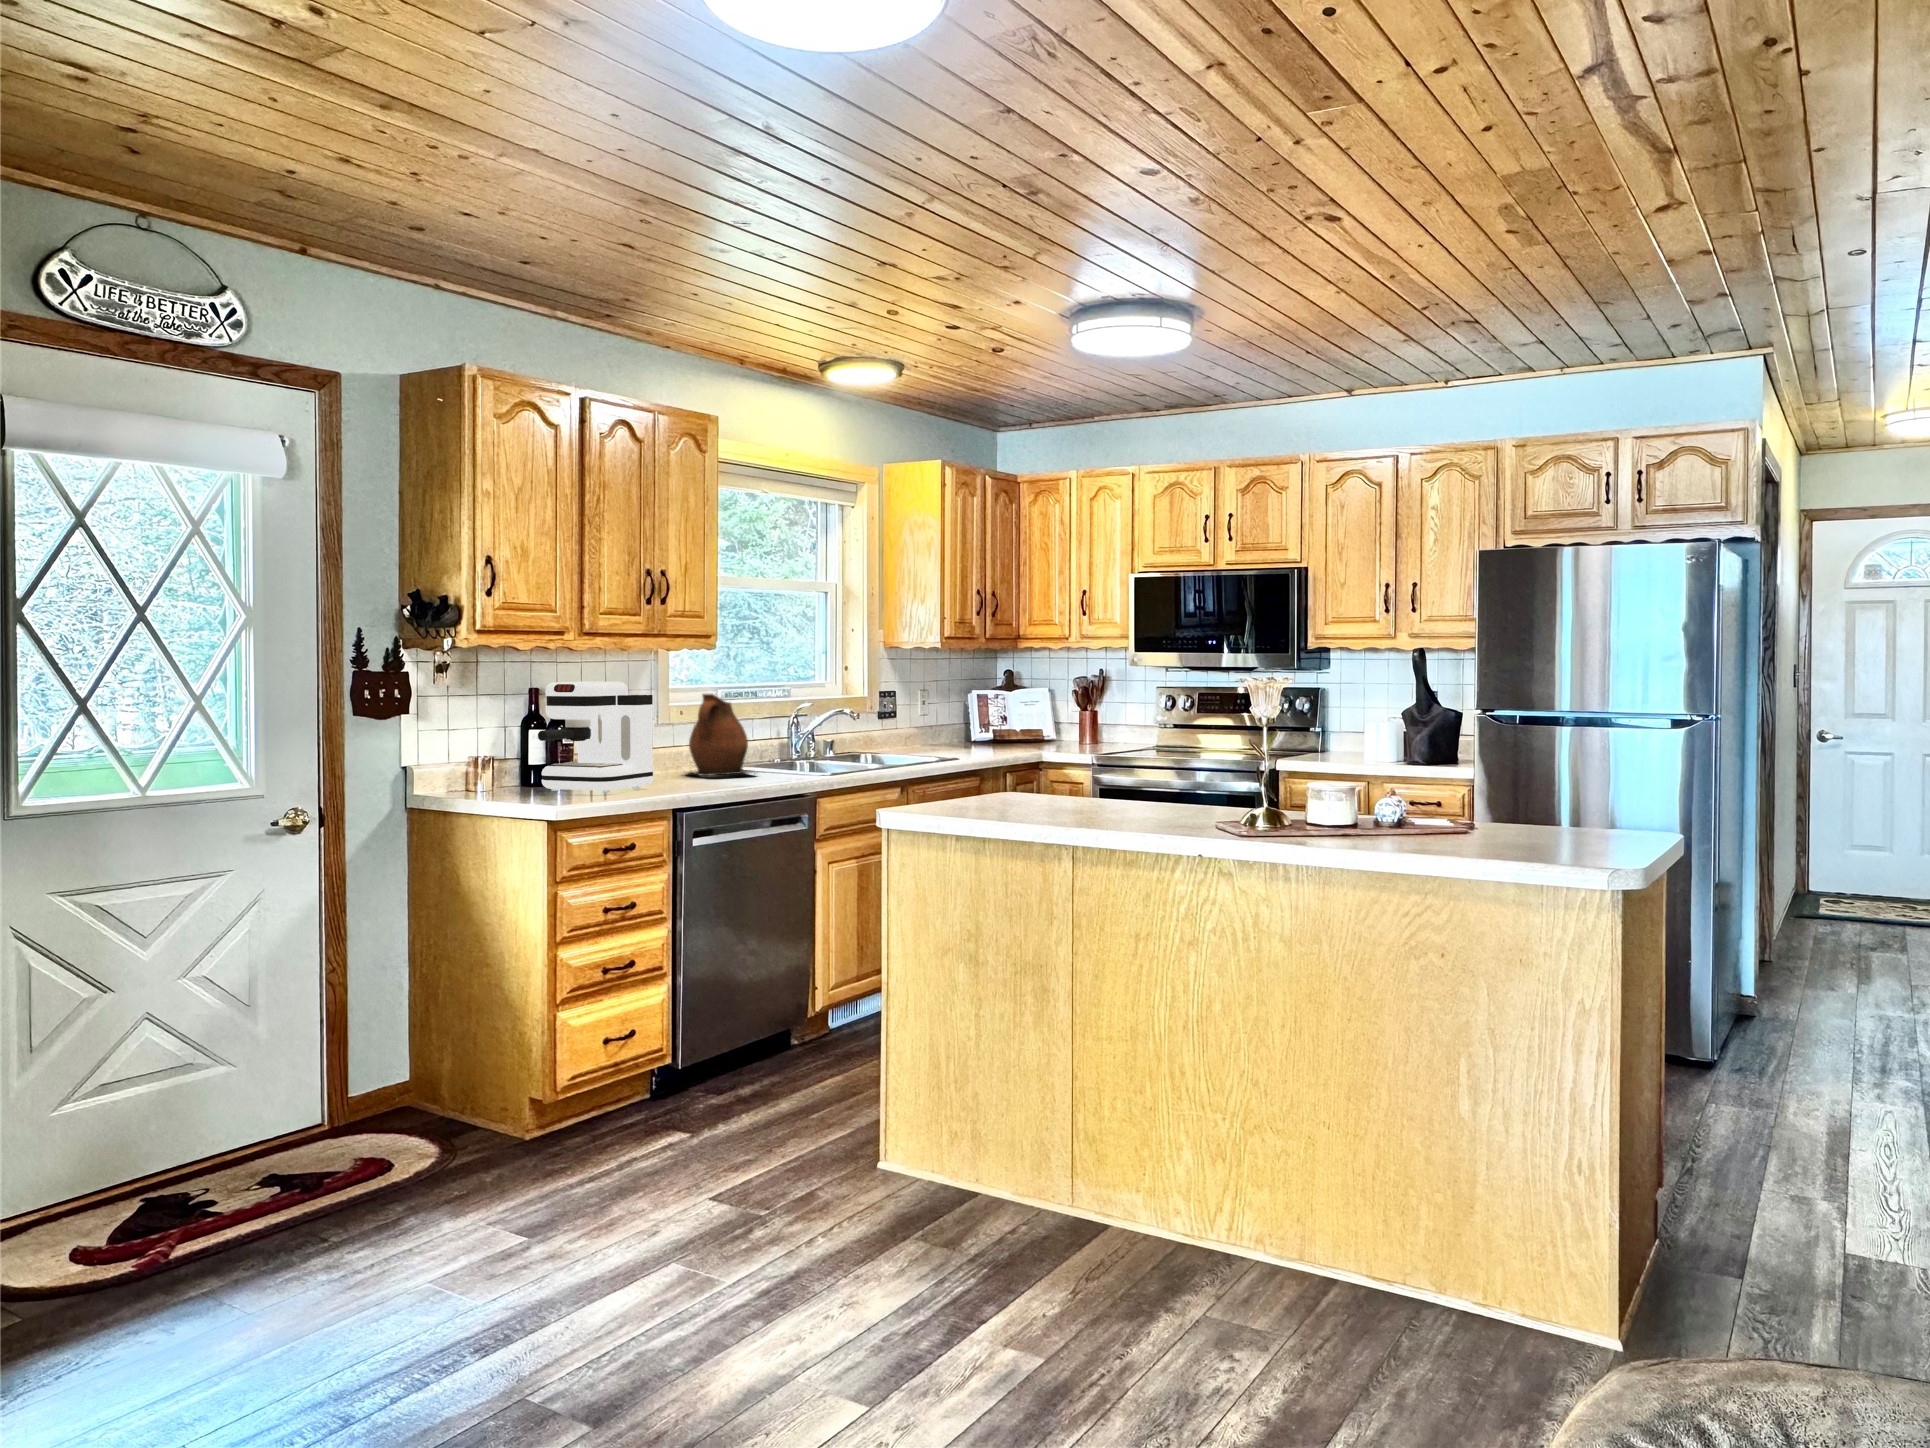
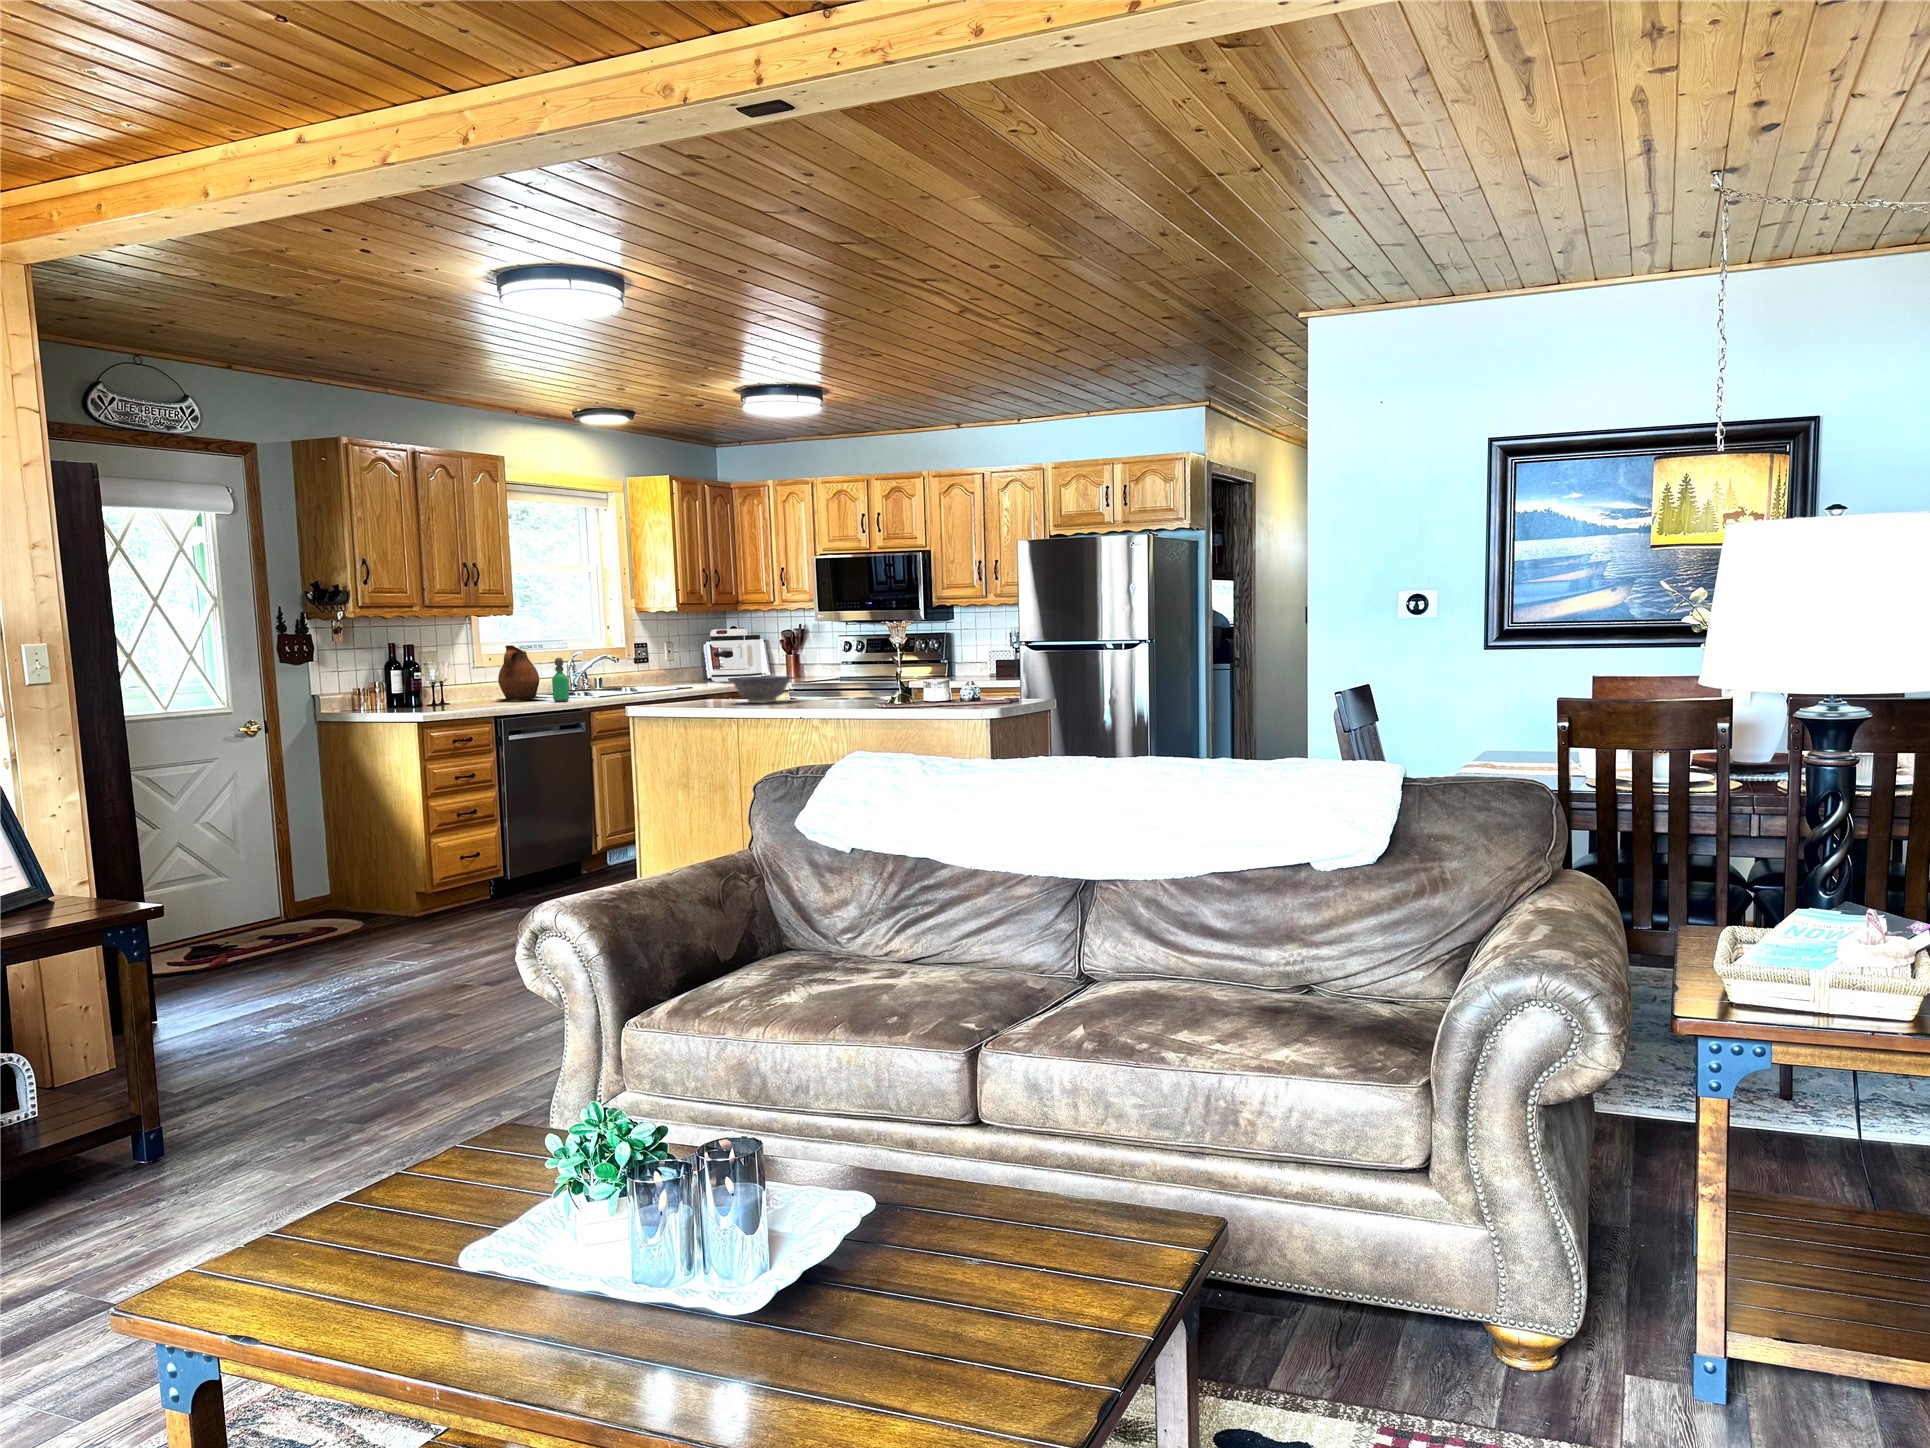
coffee maker: present [538,682,654,793] -> present [710,629,762,683]
soap dispenser: none [766,714,789,781] -> present [552,658,569,702]
decorative bowl: none [1060,767,1174,817] -> present [729,676,793,703]

